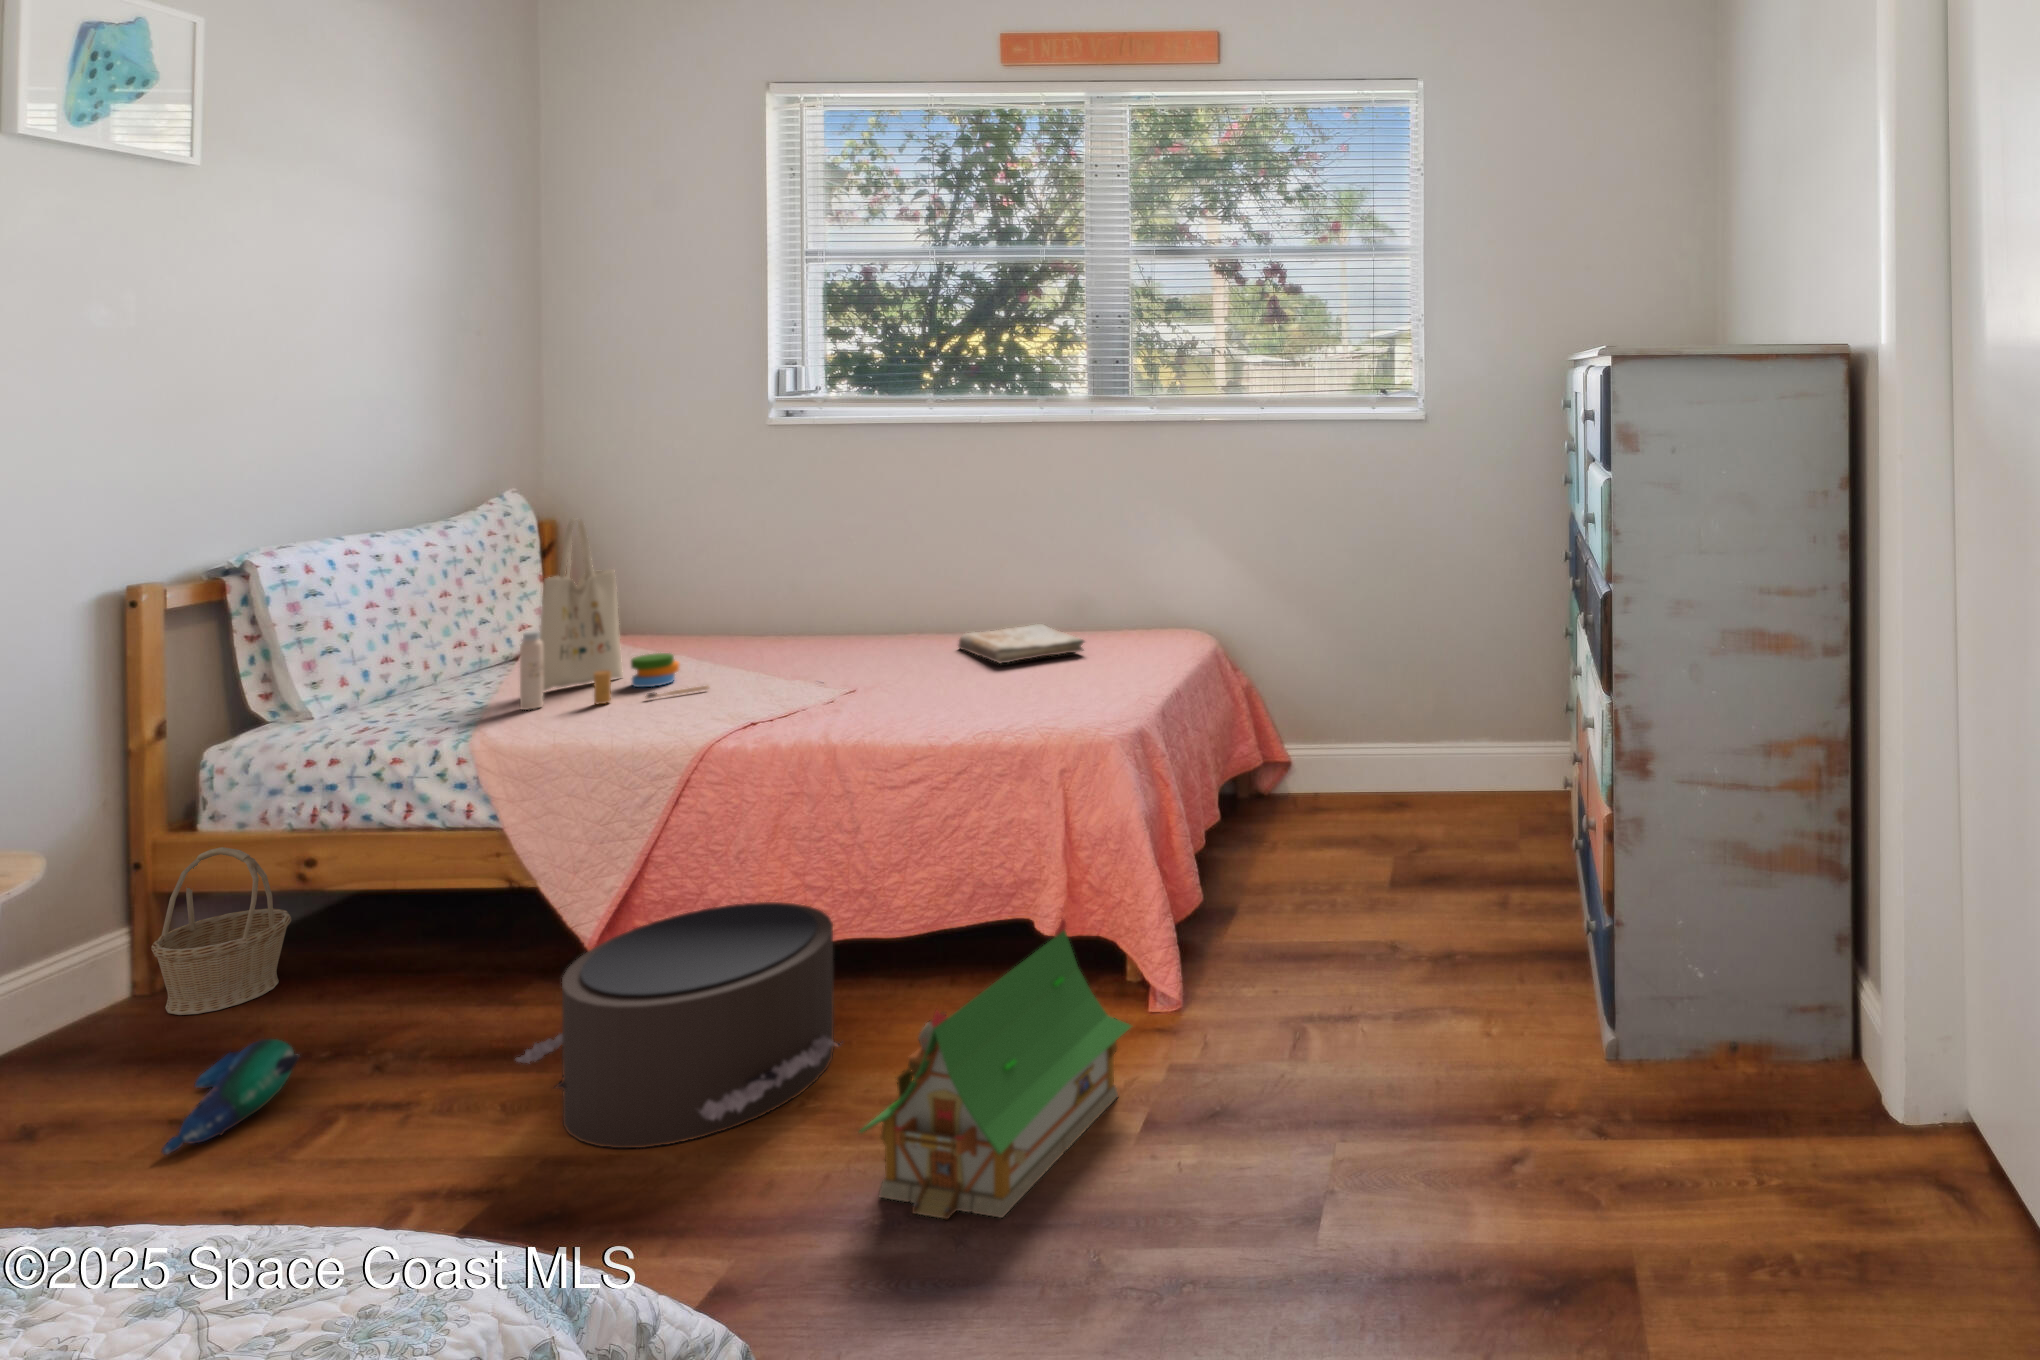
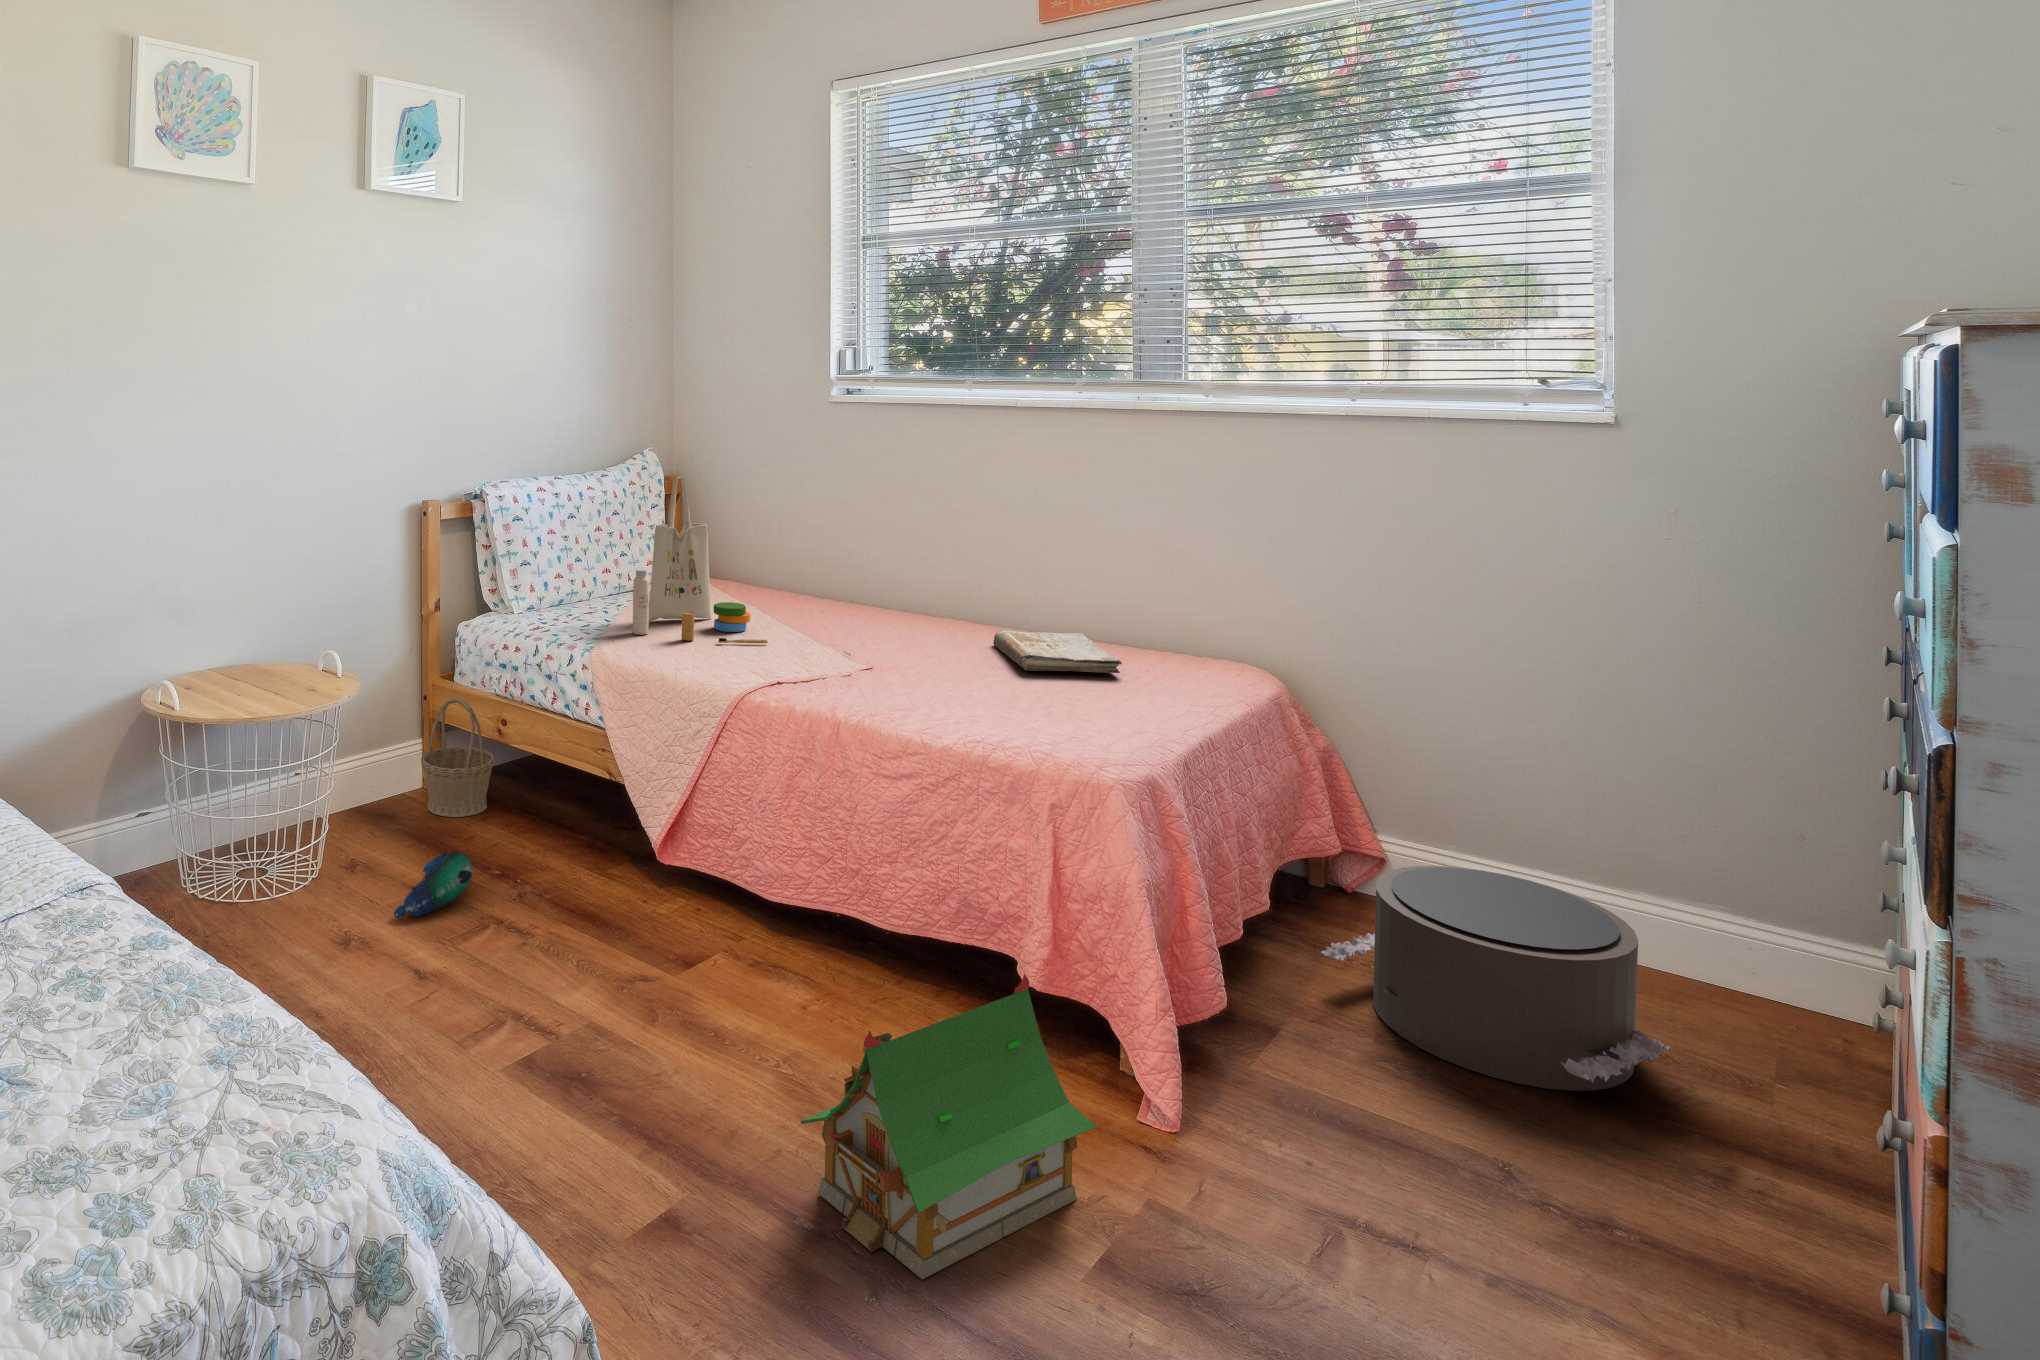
pouf: present [516,902,838,1148] -> present [1321,866,1671,1091]

